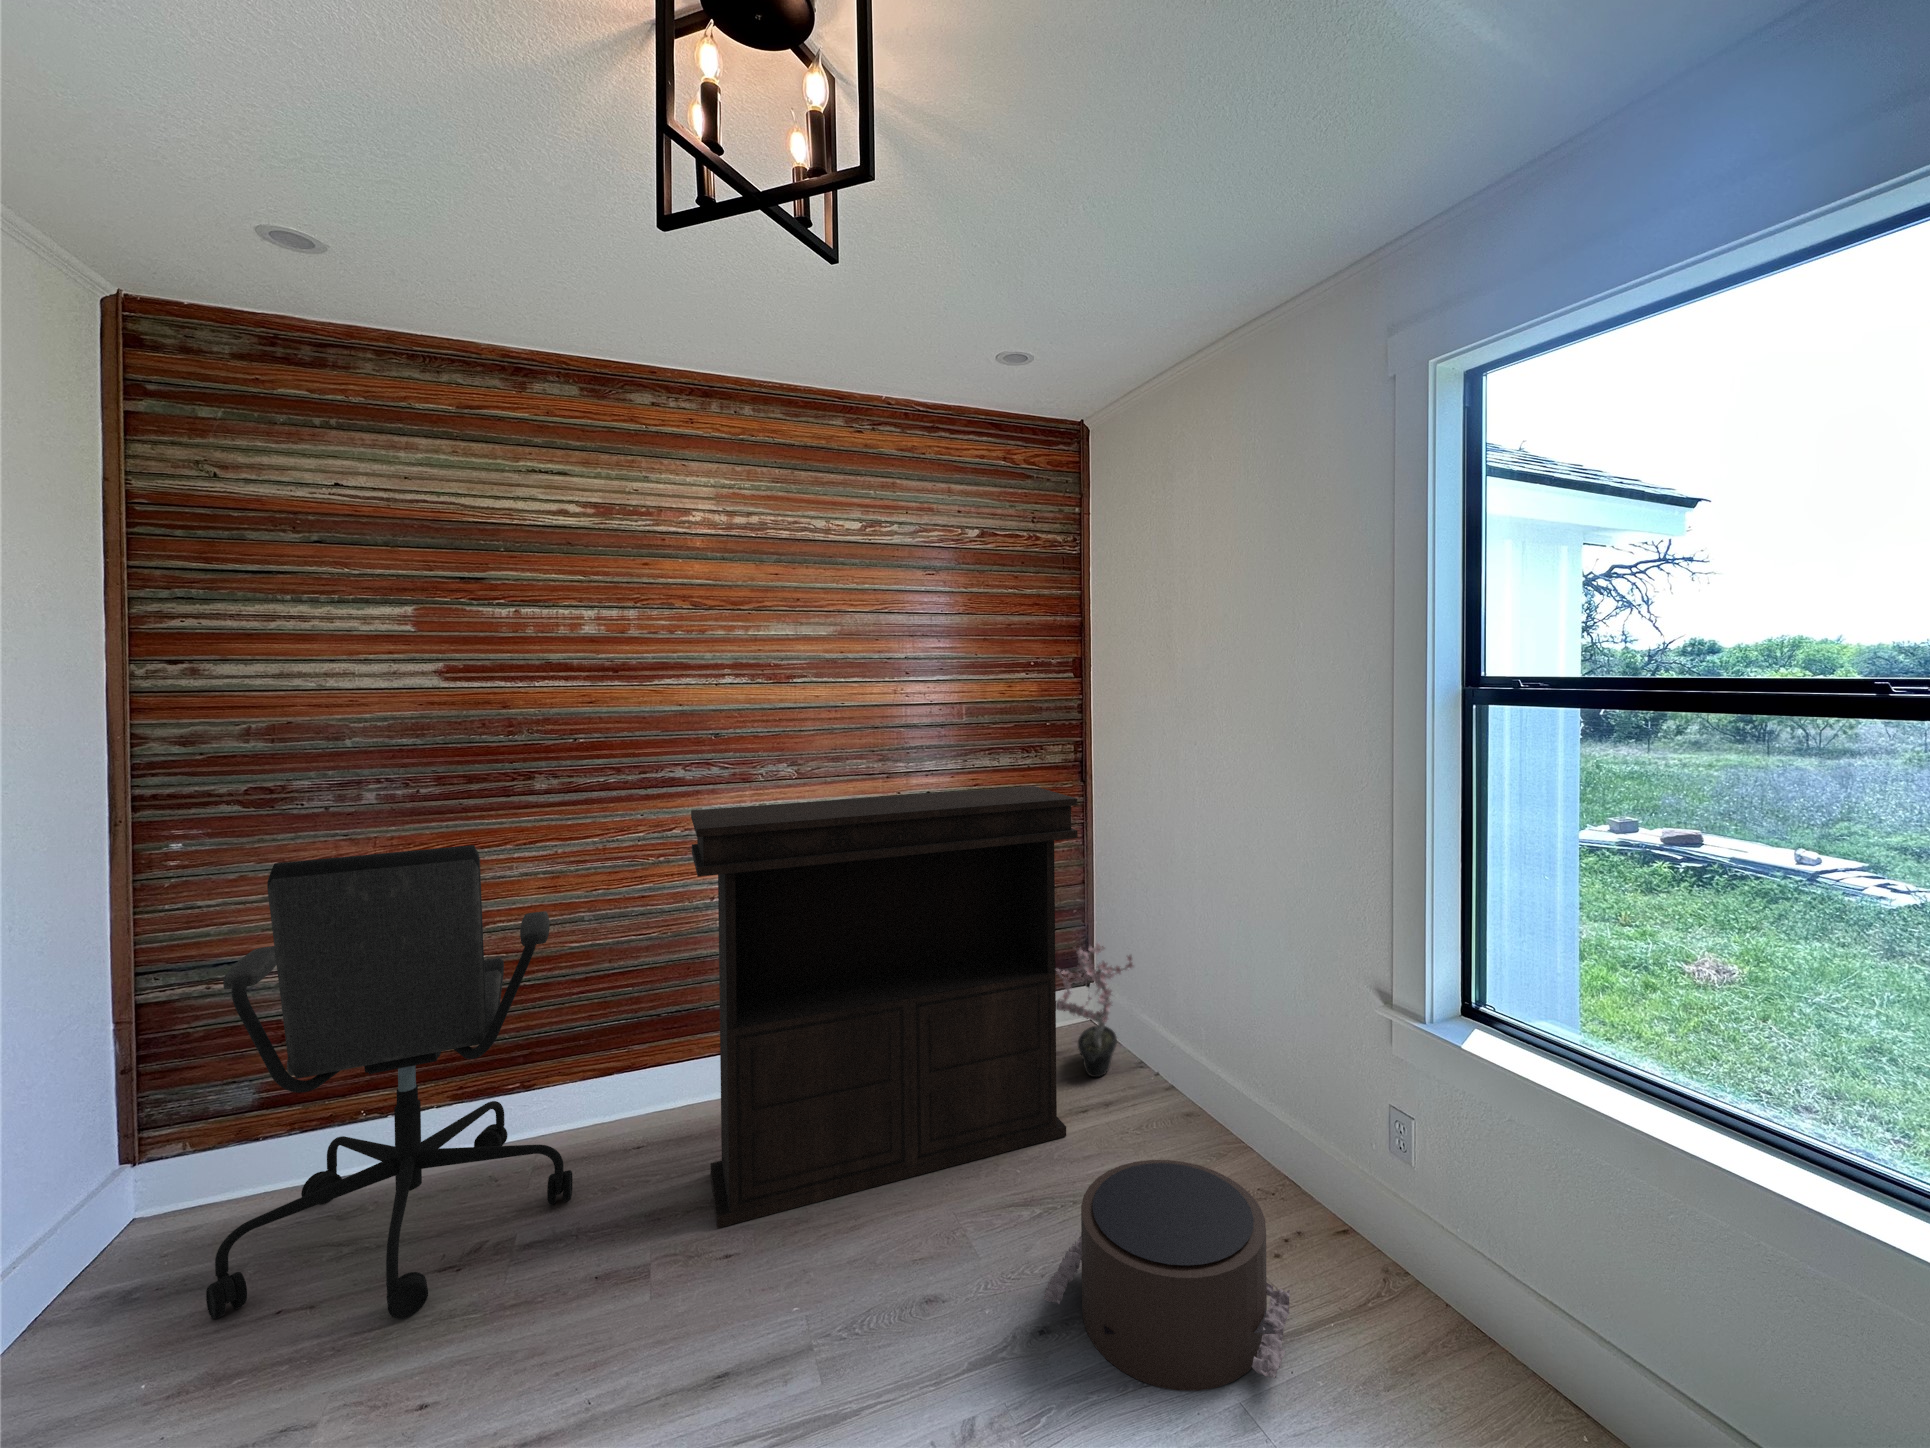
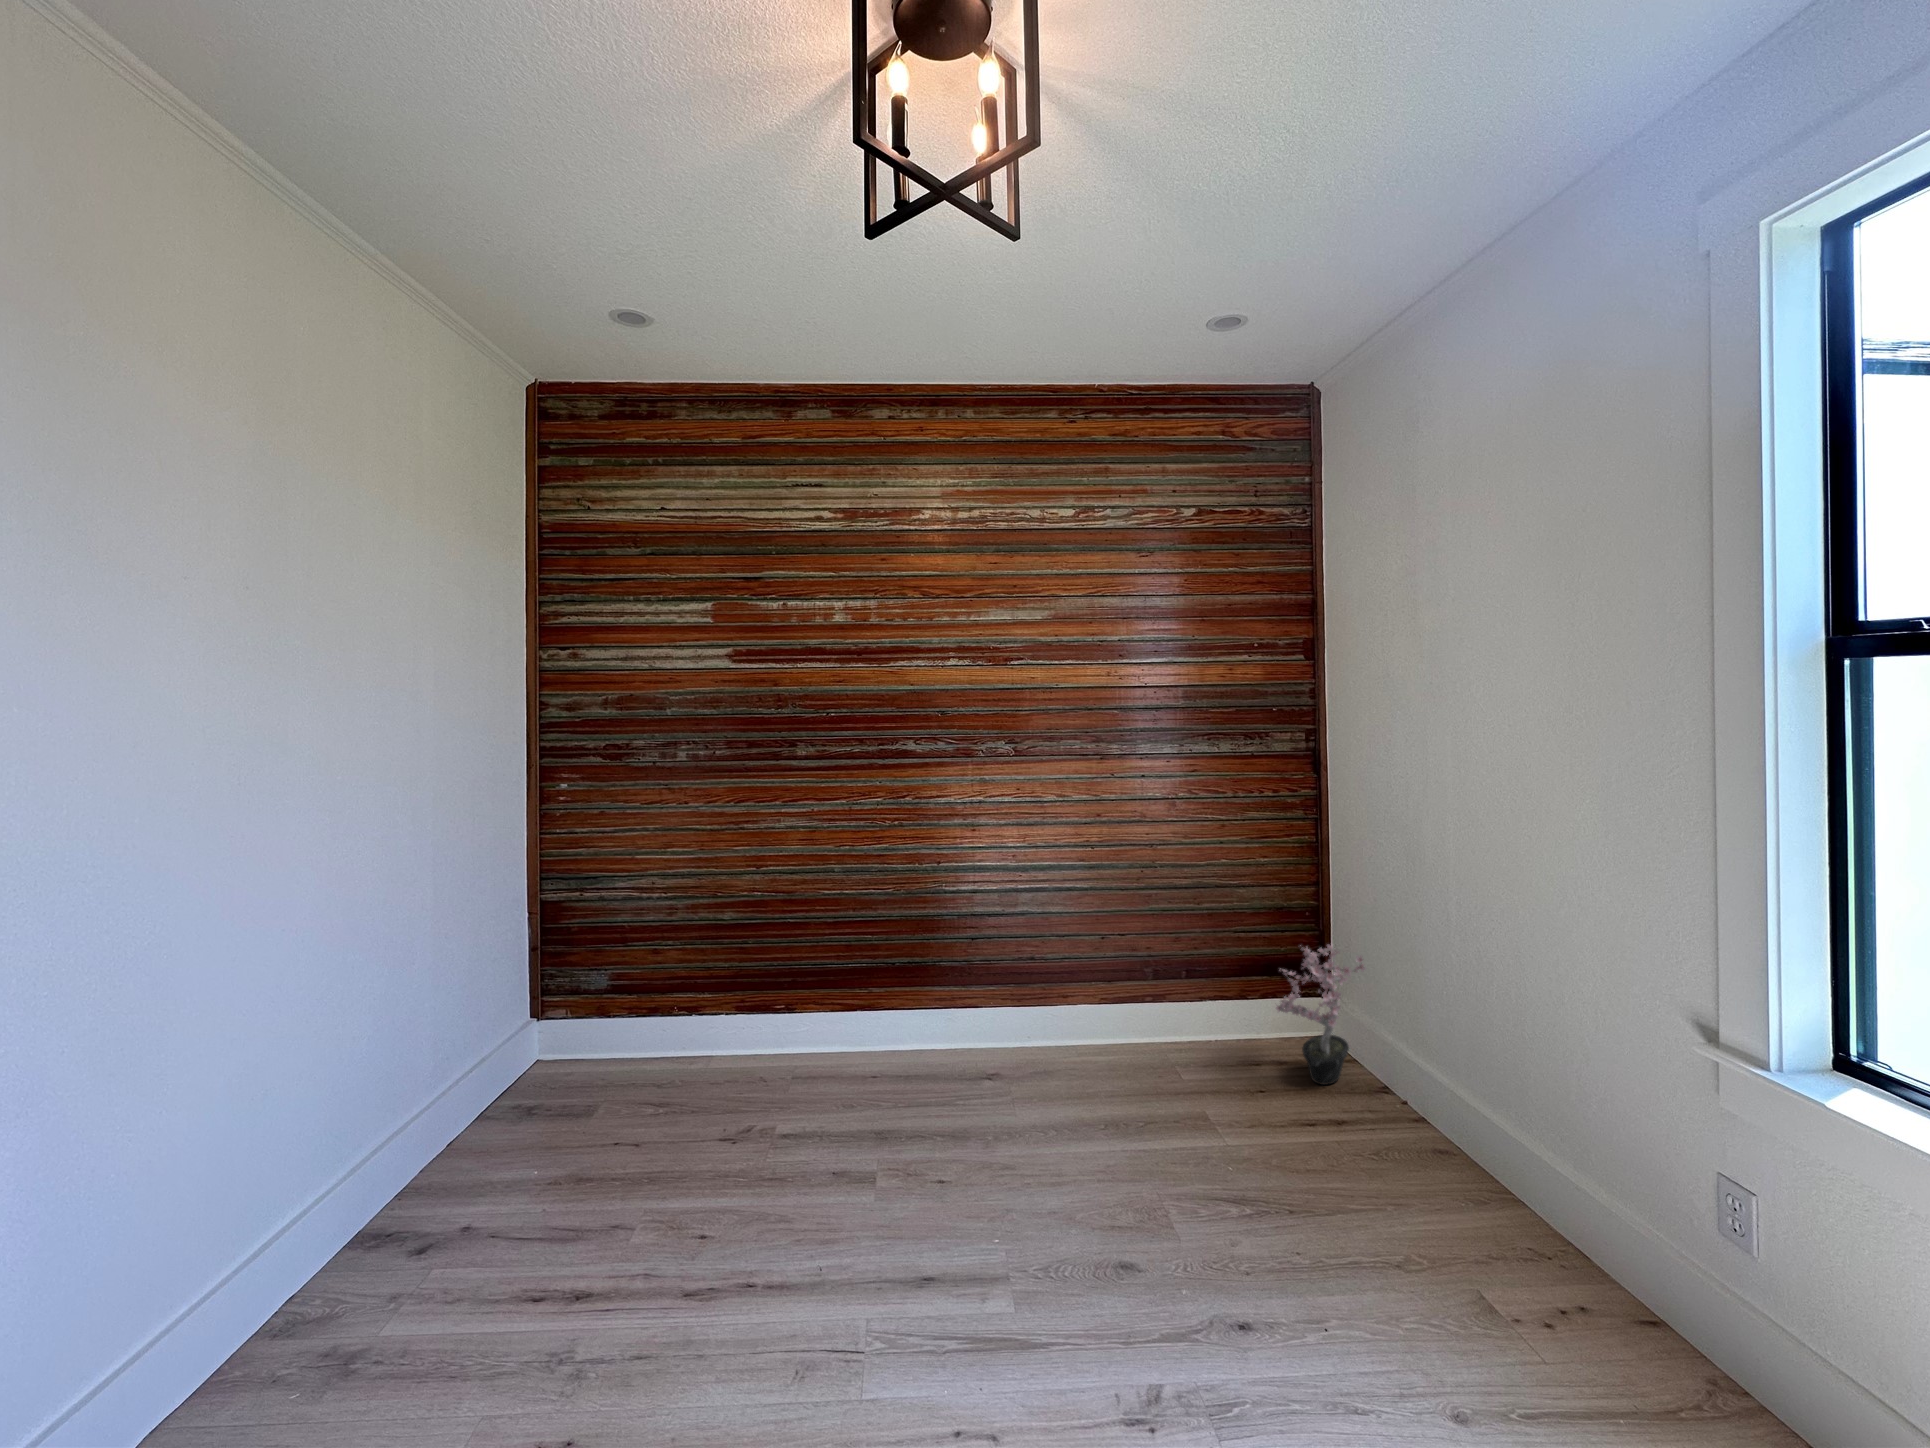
console table: present [691,786,1078,1228] -> none [916,767,1285,1138]
office chair: present [206,845,572,1319] -> none [582,783,822,1149]
pouf: present [1043,1160,1290,1391] -> none [1215,1136,1489,1348]

